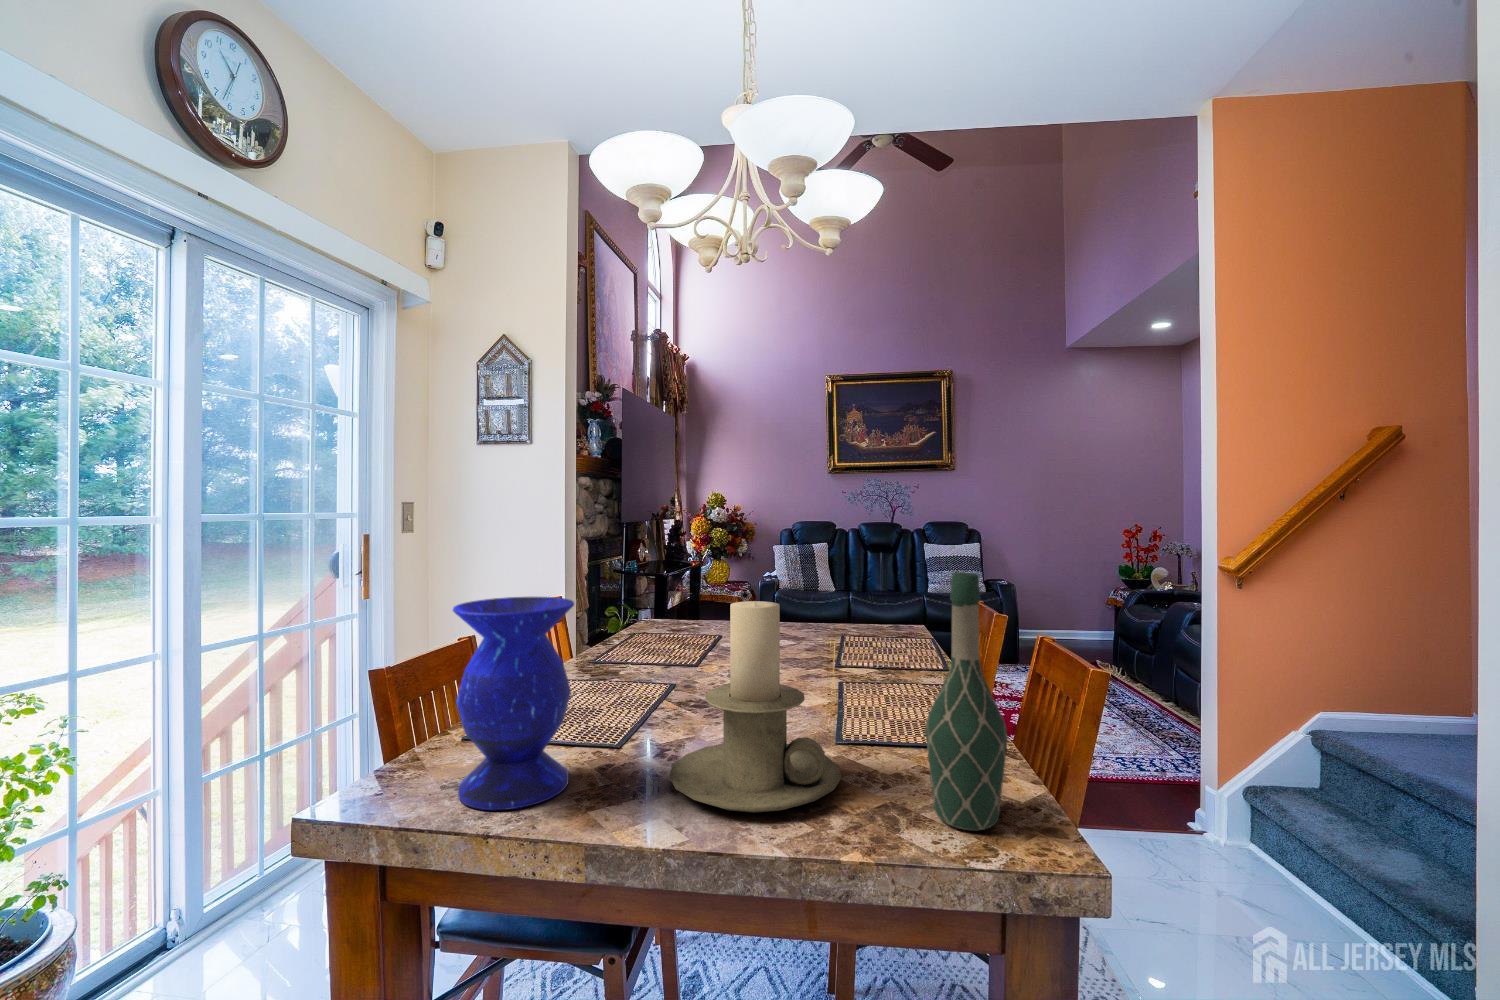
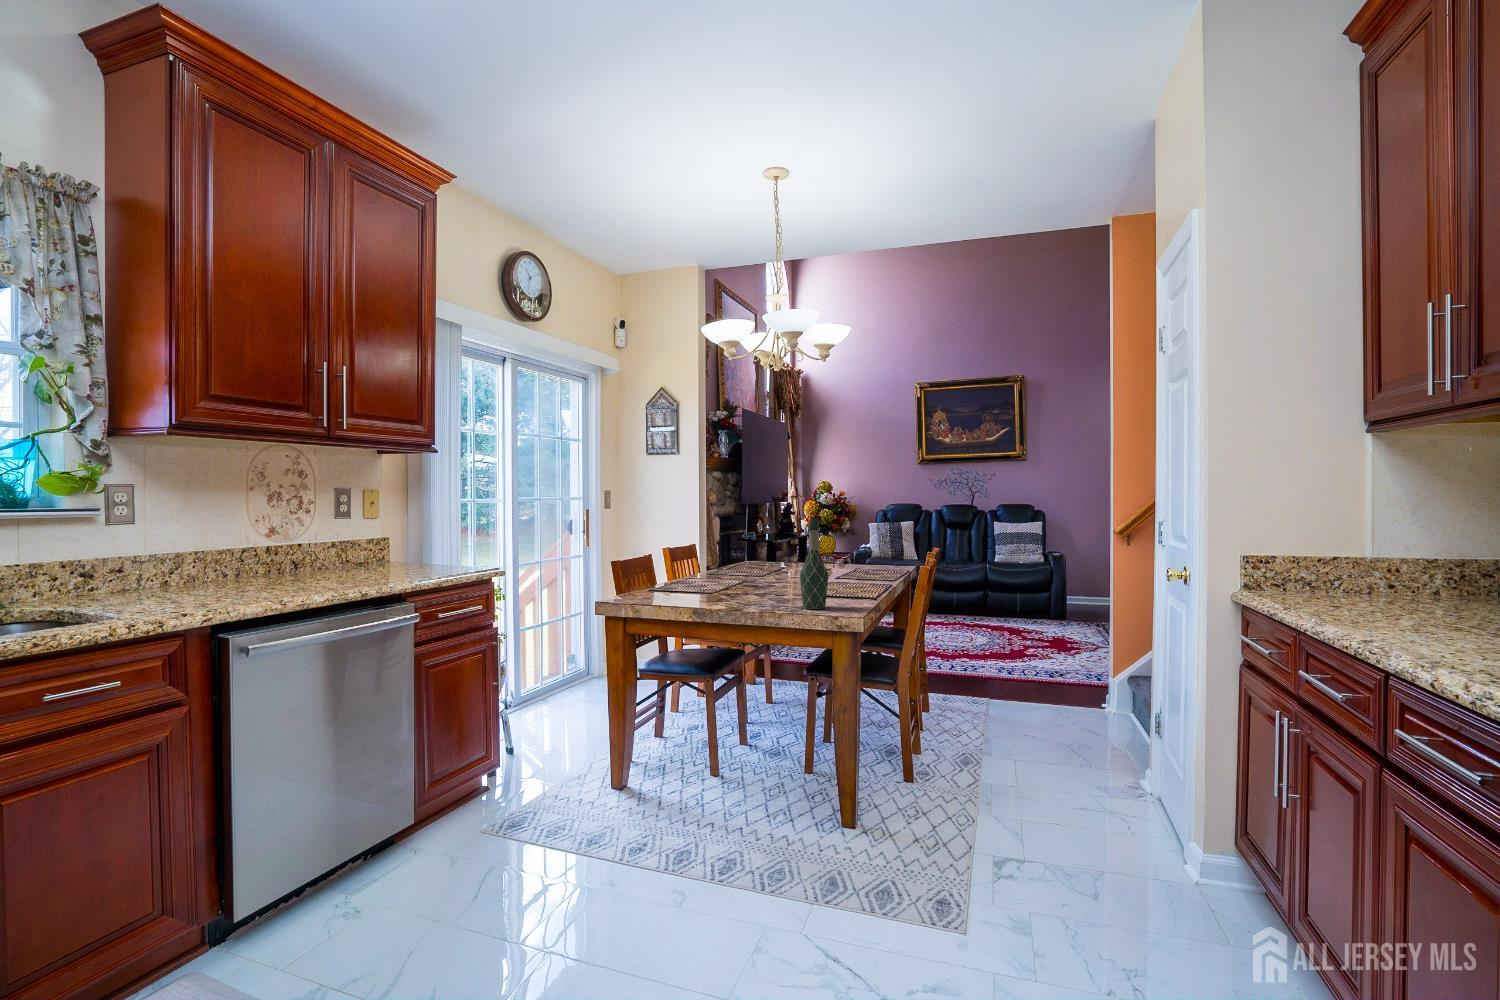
vase: present [453,597,574,810] -> none [639,529,682,601]
candle holder: present [669,601,841,813] -> none [715,531,781,604]

